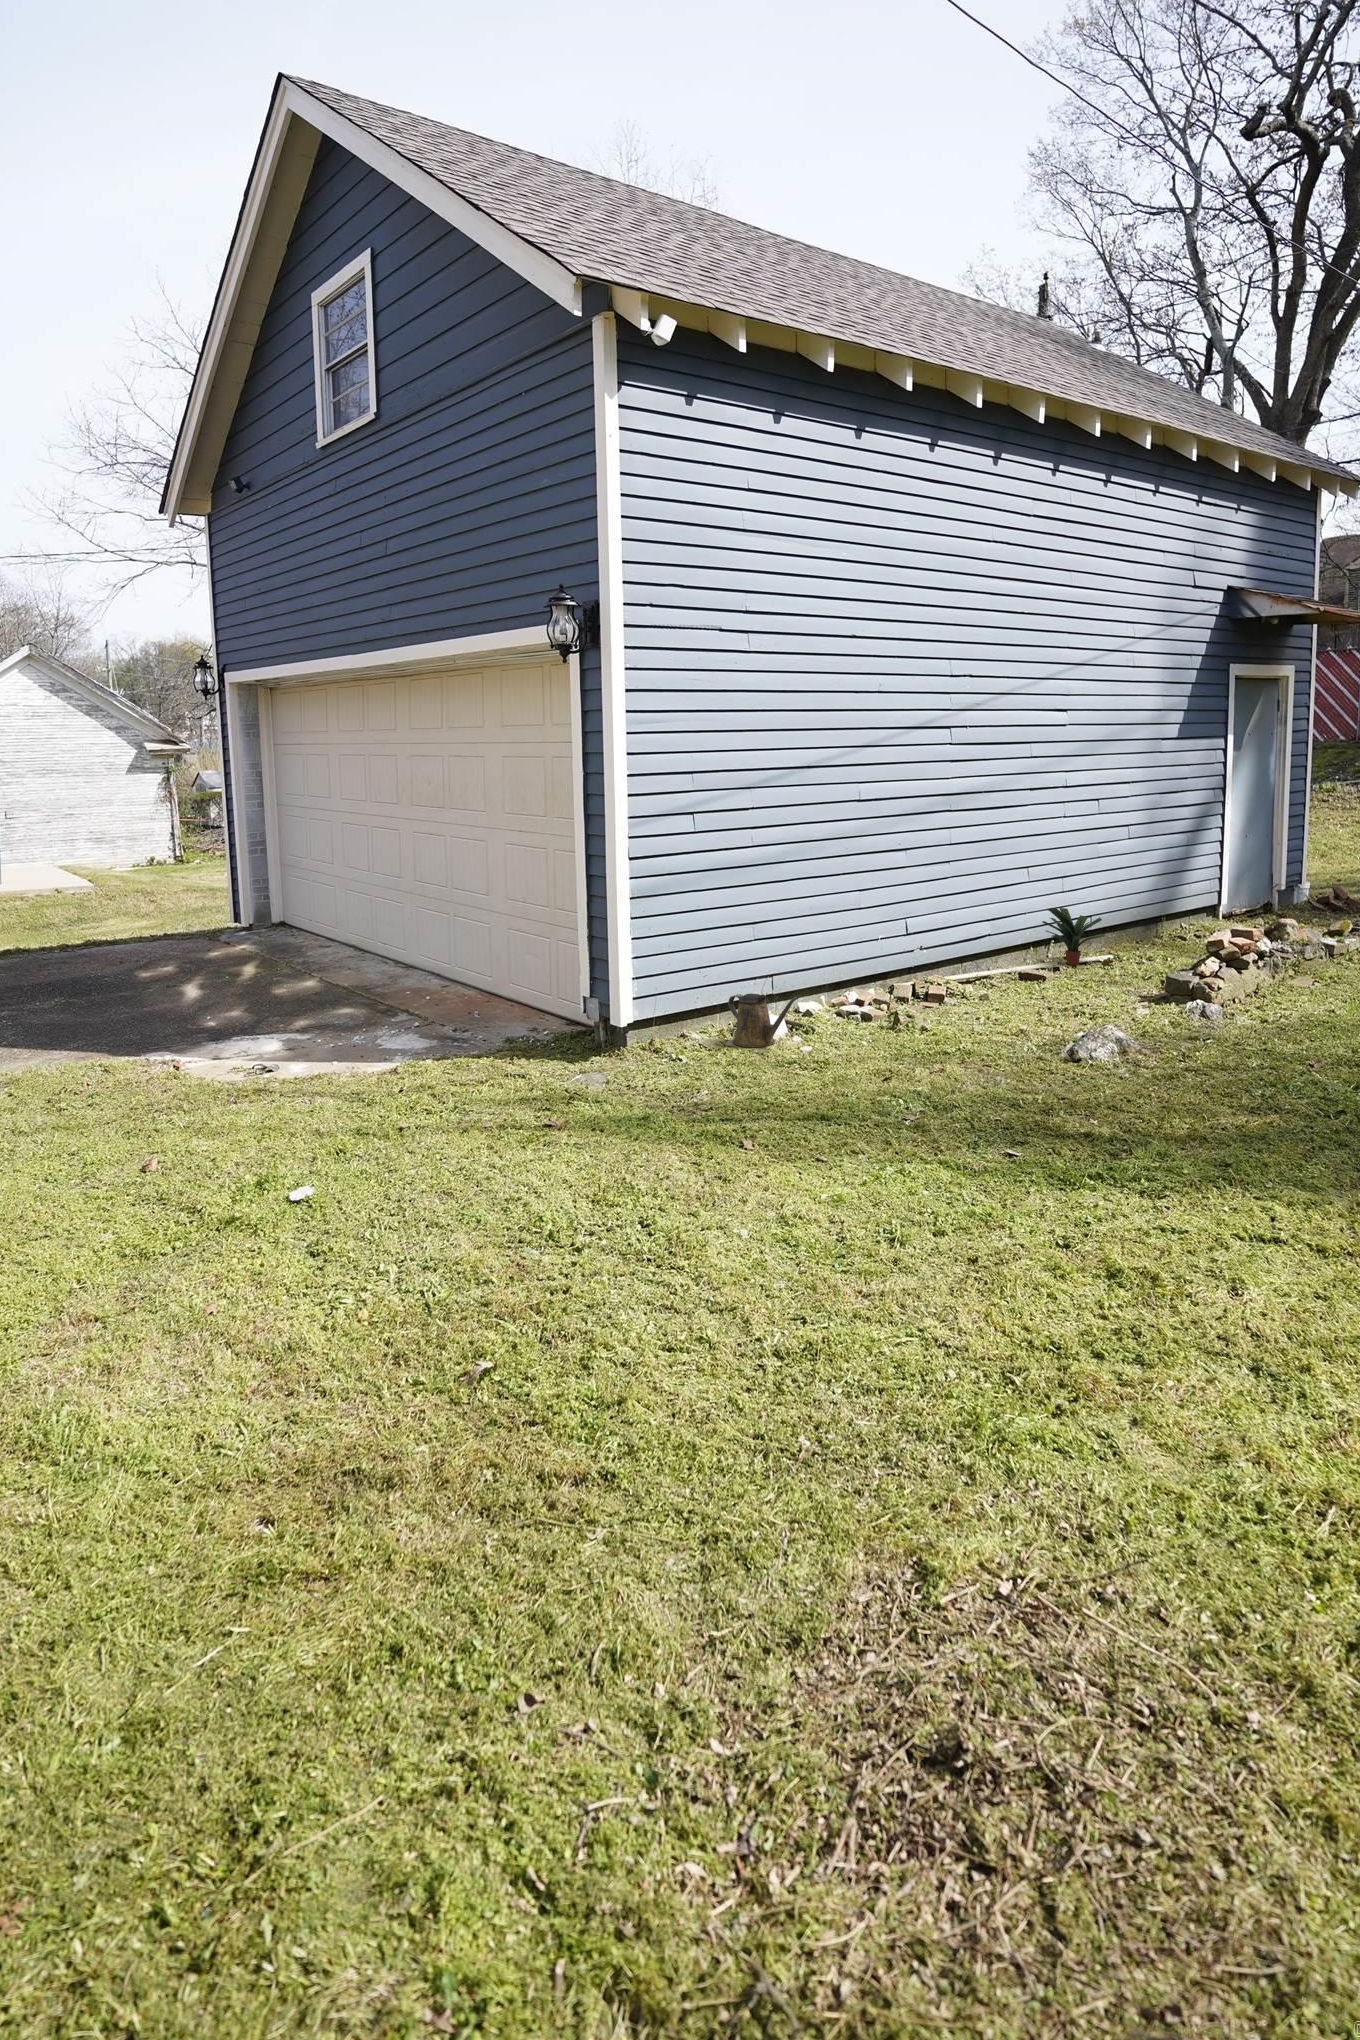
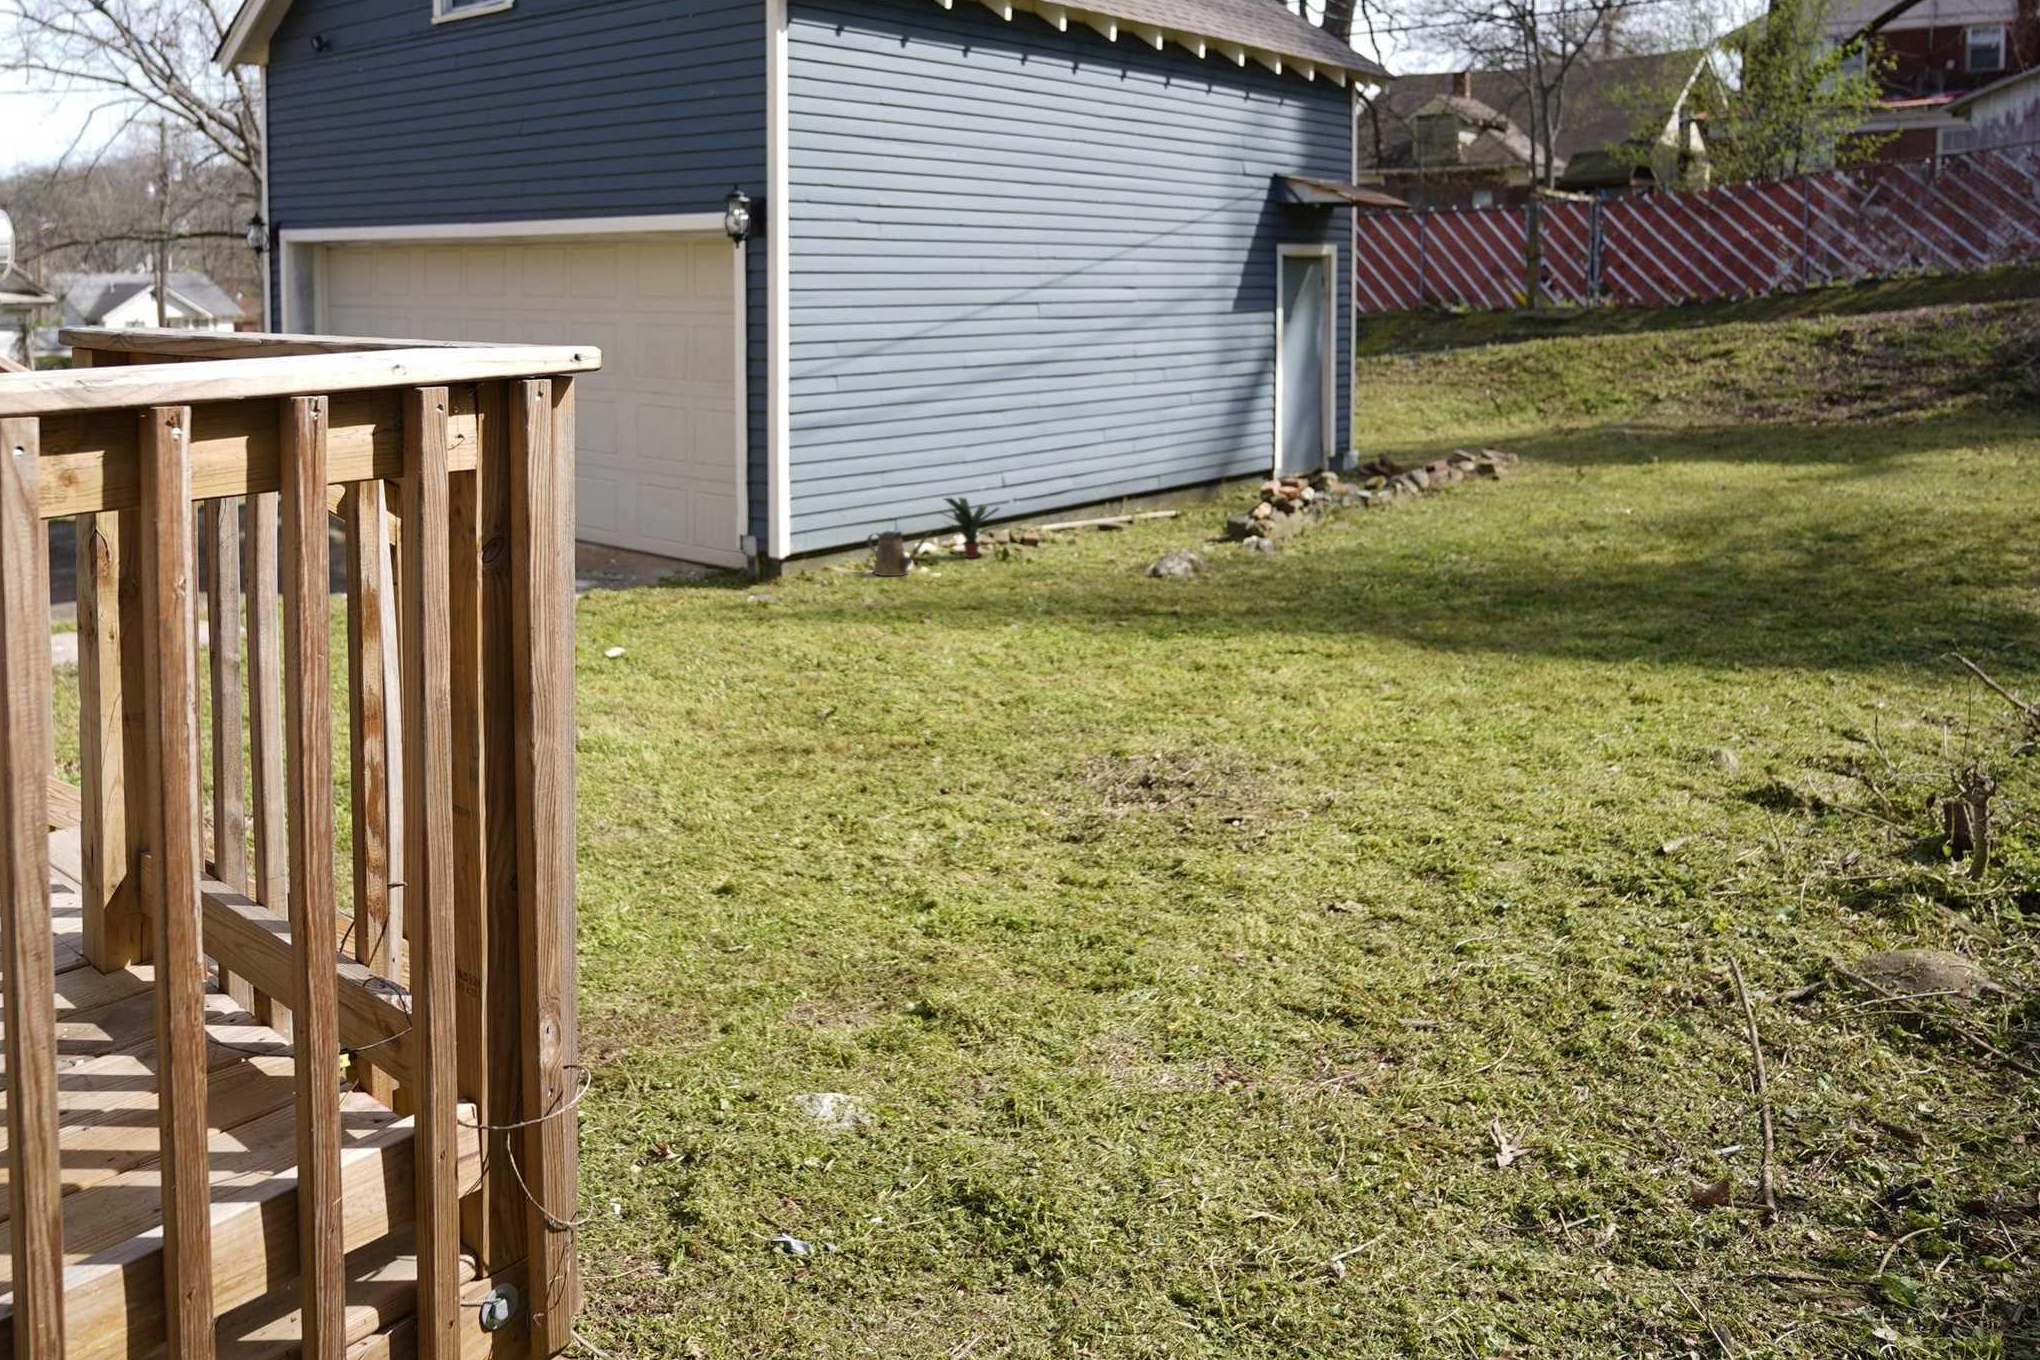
potted plant: present [1042,908,1104,965] -> present [945,498,1001,558]

